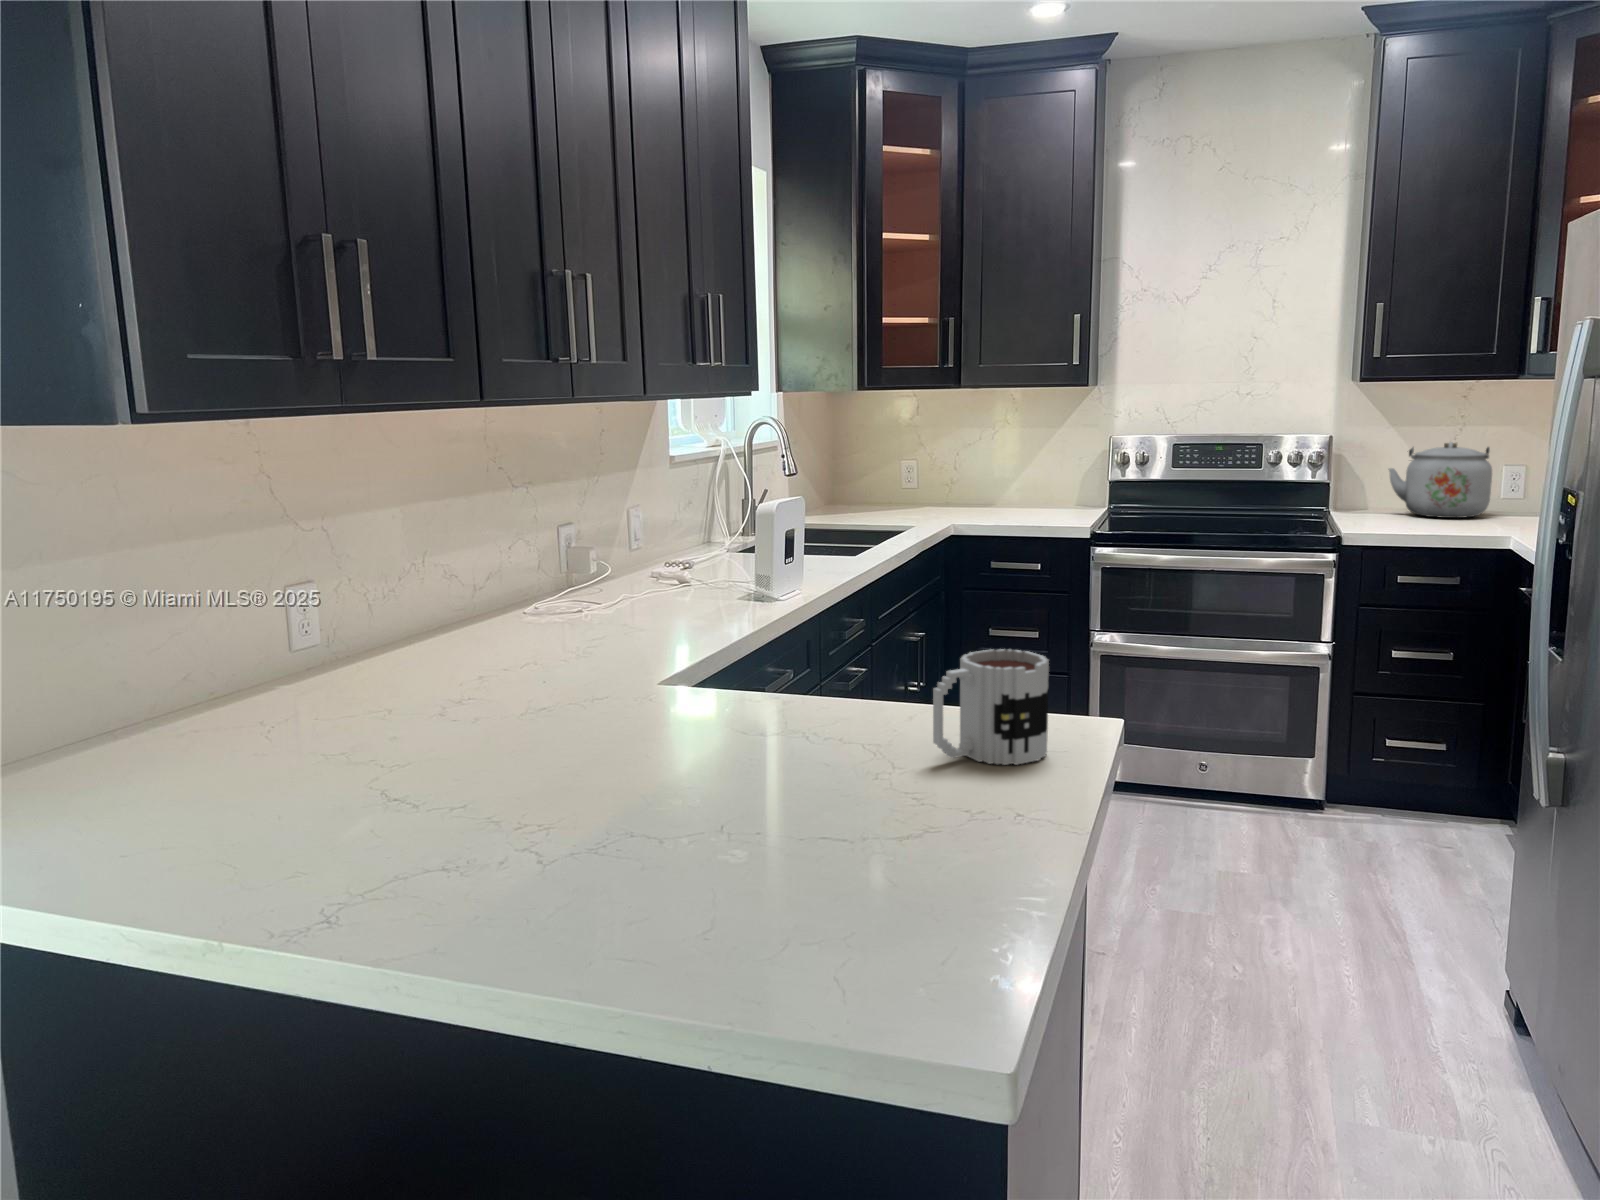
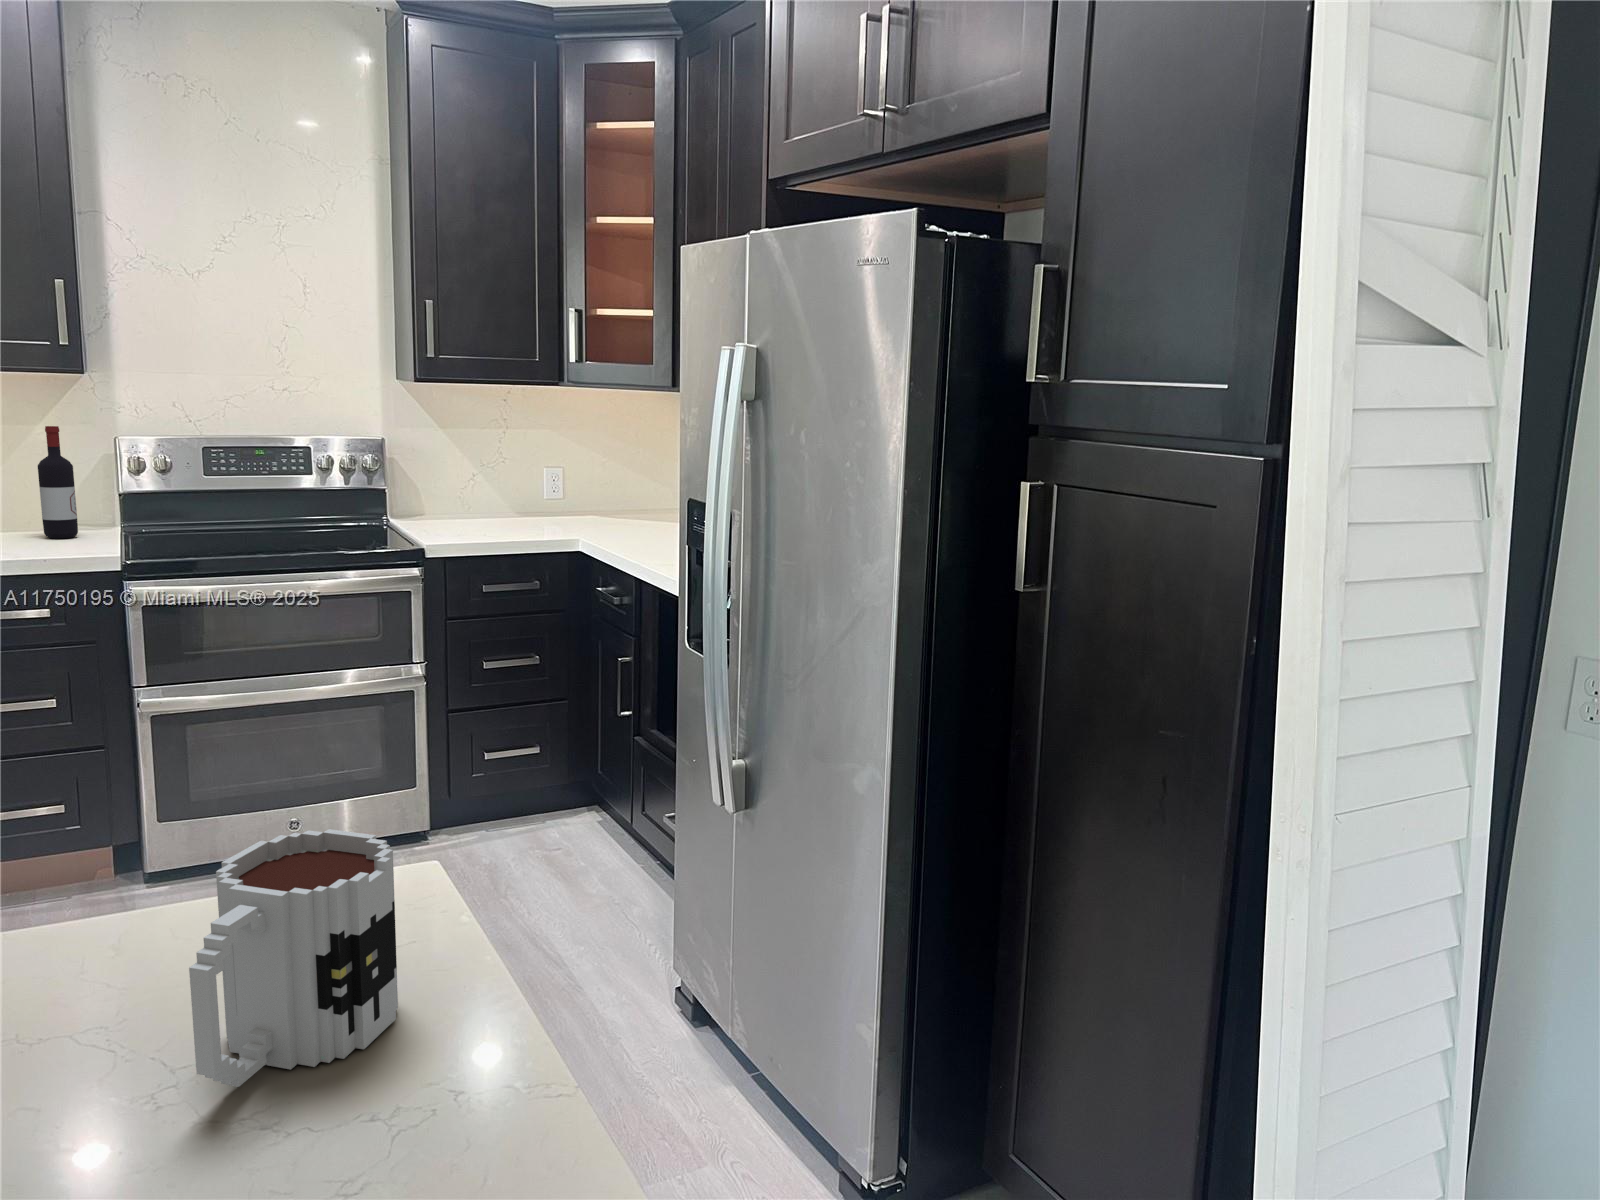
wine bottle: none [1056,431,1079,515] -> present [38,426,78,539]
kettle: present [1389,442,1492,518] -> none [442,447,535,522]

